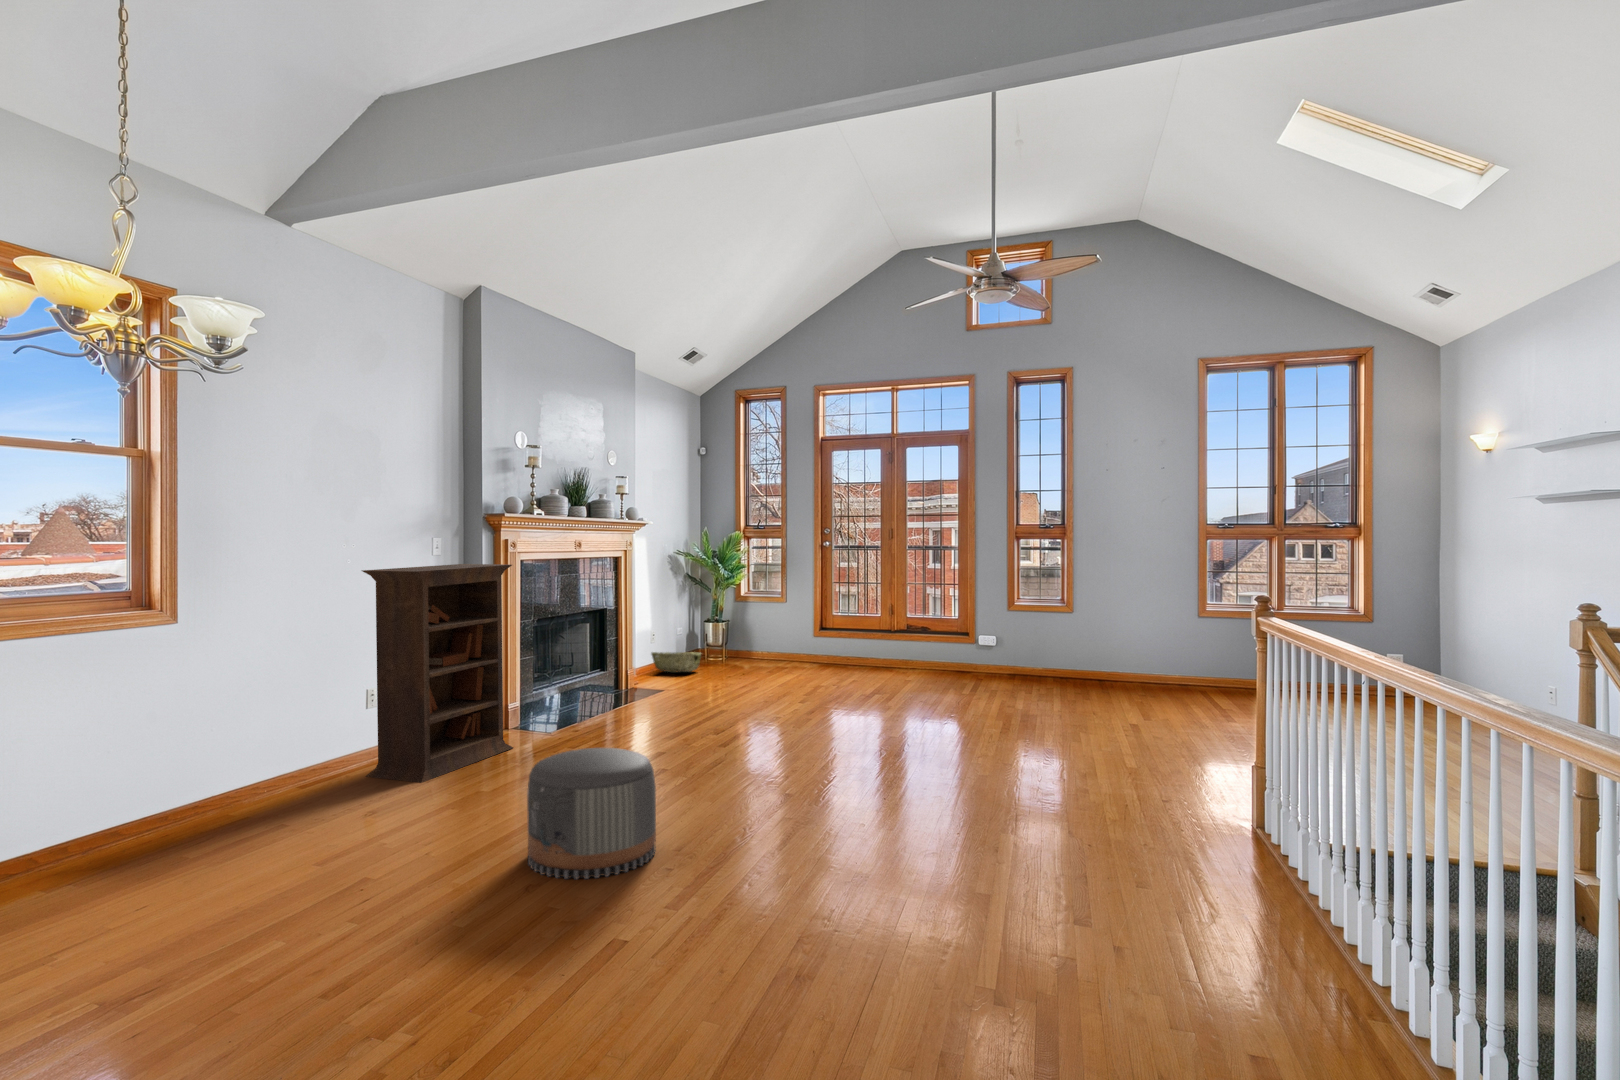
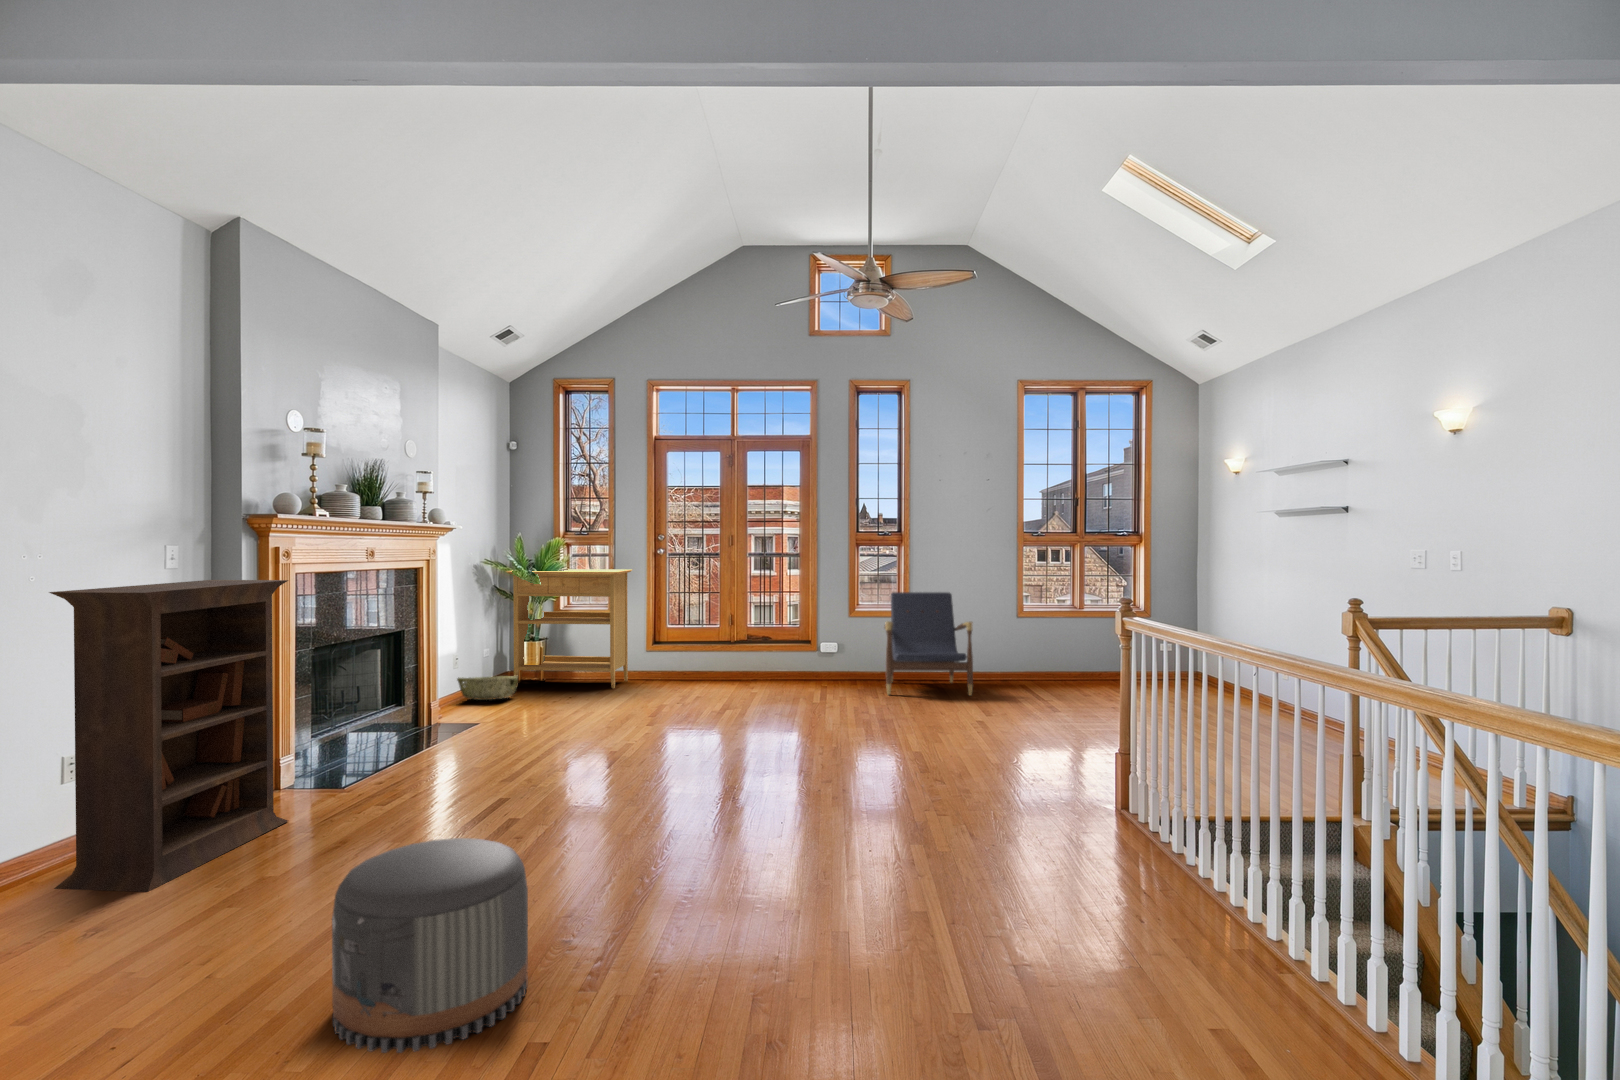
console table: none [693,559,803,668] -> present [506,569,632,689]
lounge chair: none [1035,584,1124,686] -> present [884,592,973,696]

